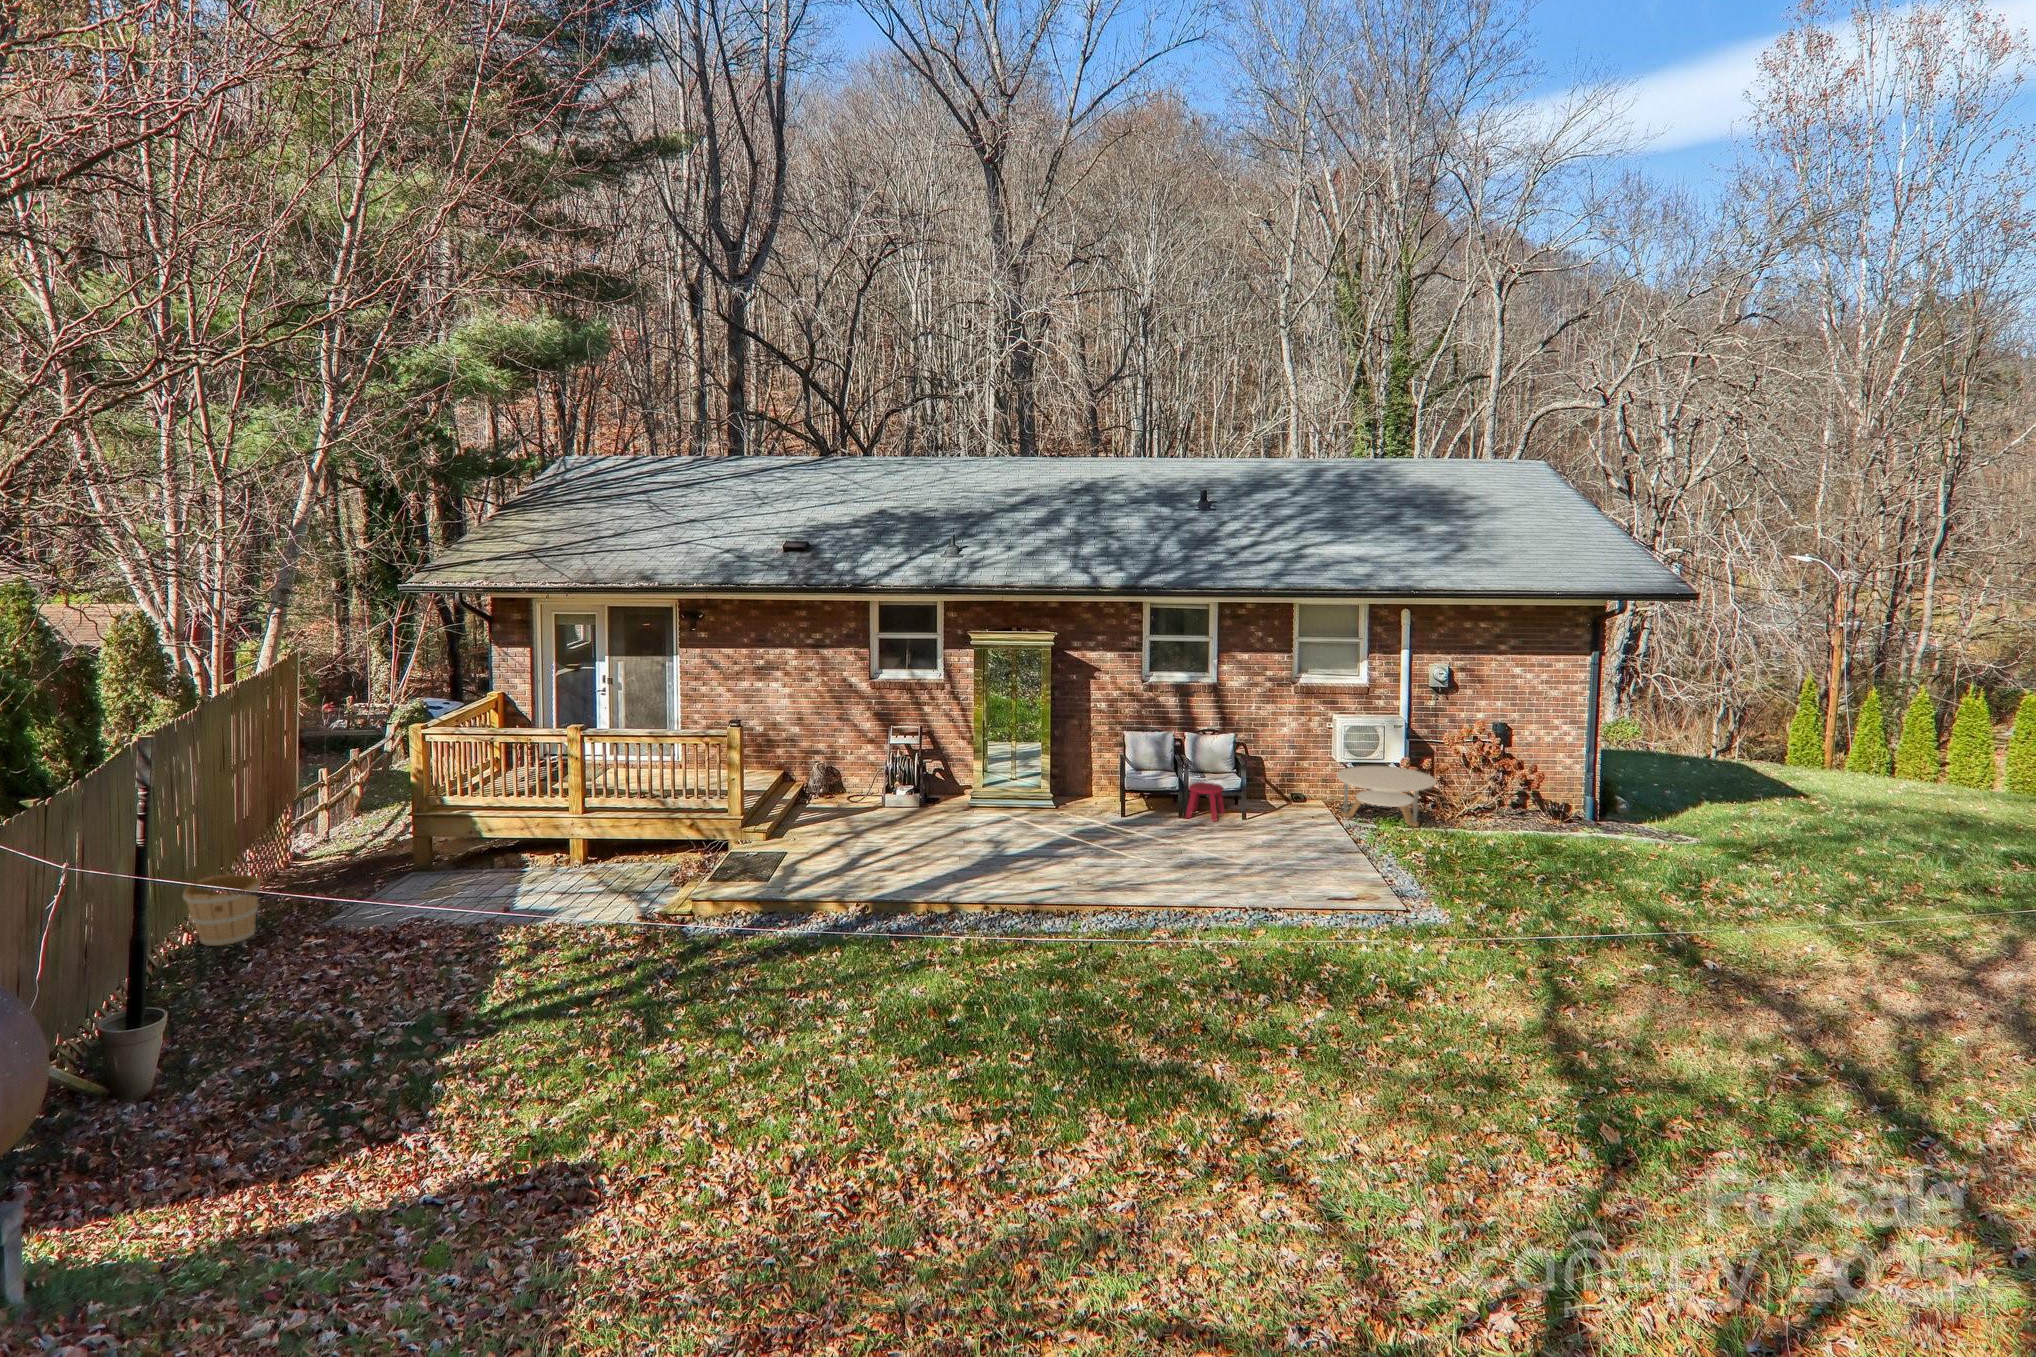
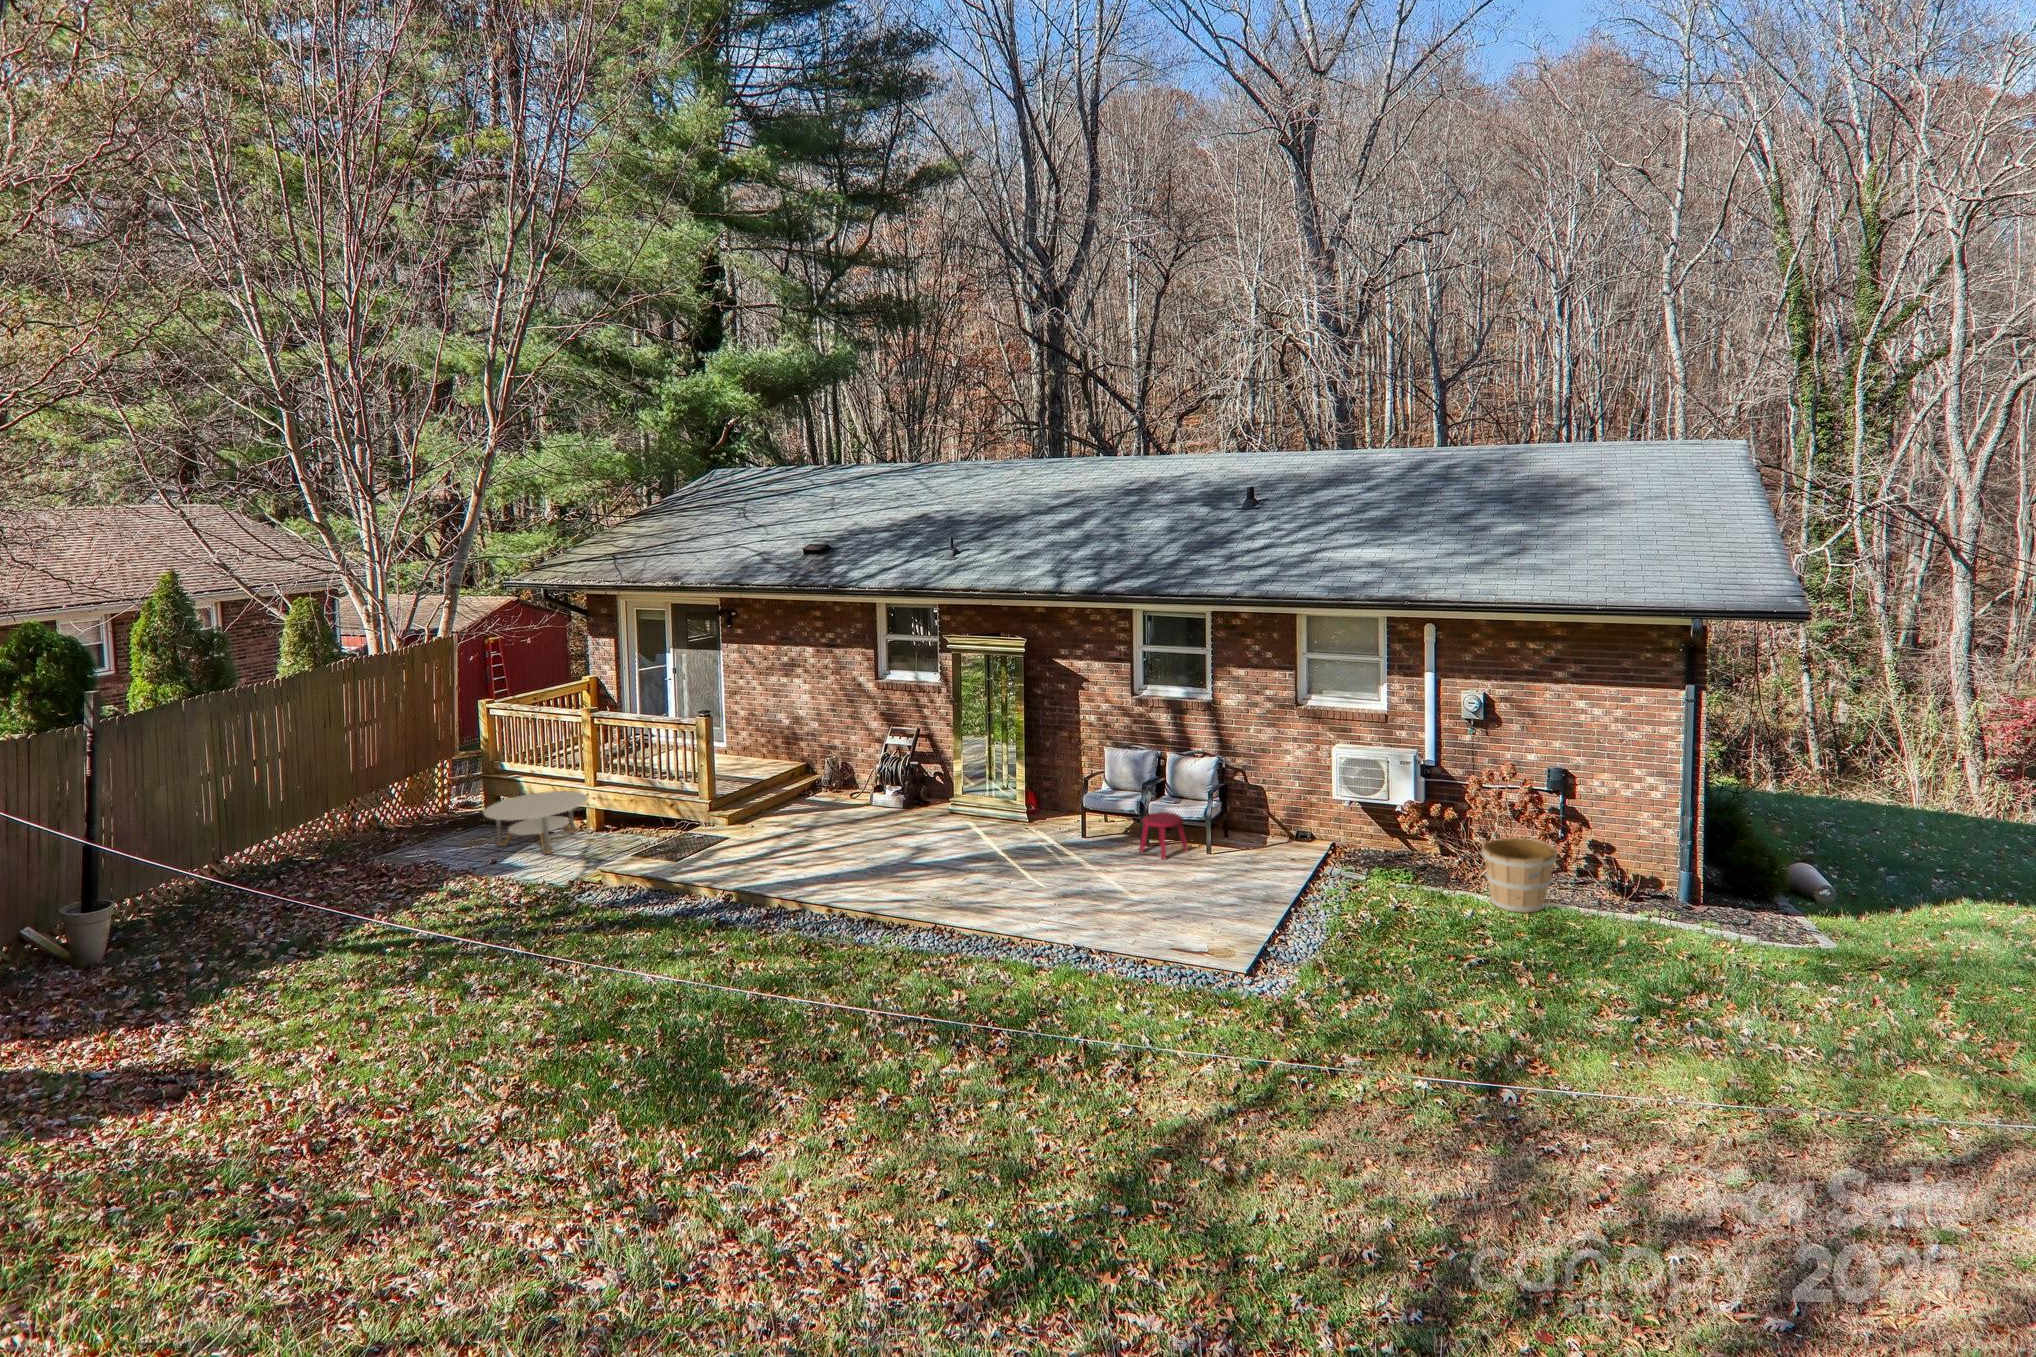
round table: present [1337,766,1436,827] -> present [484,791,588,854]
wooden bucket: present [183,874,260,946] -> present [1482,838,1557,913]

